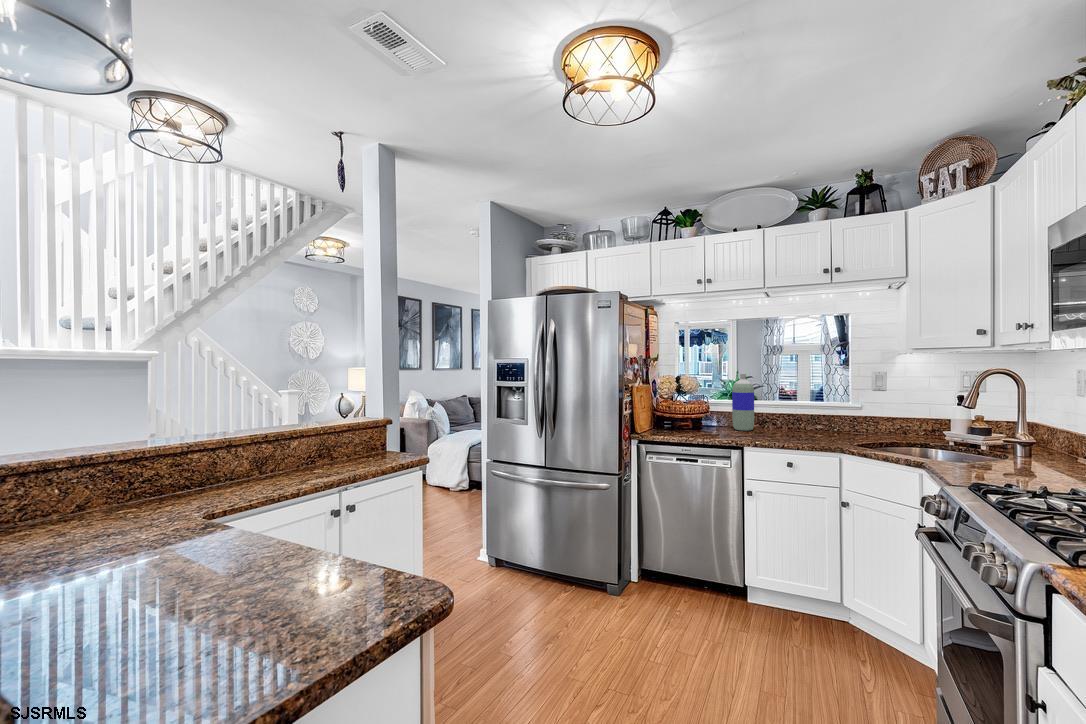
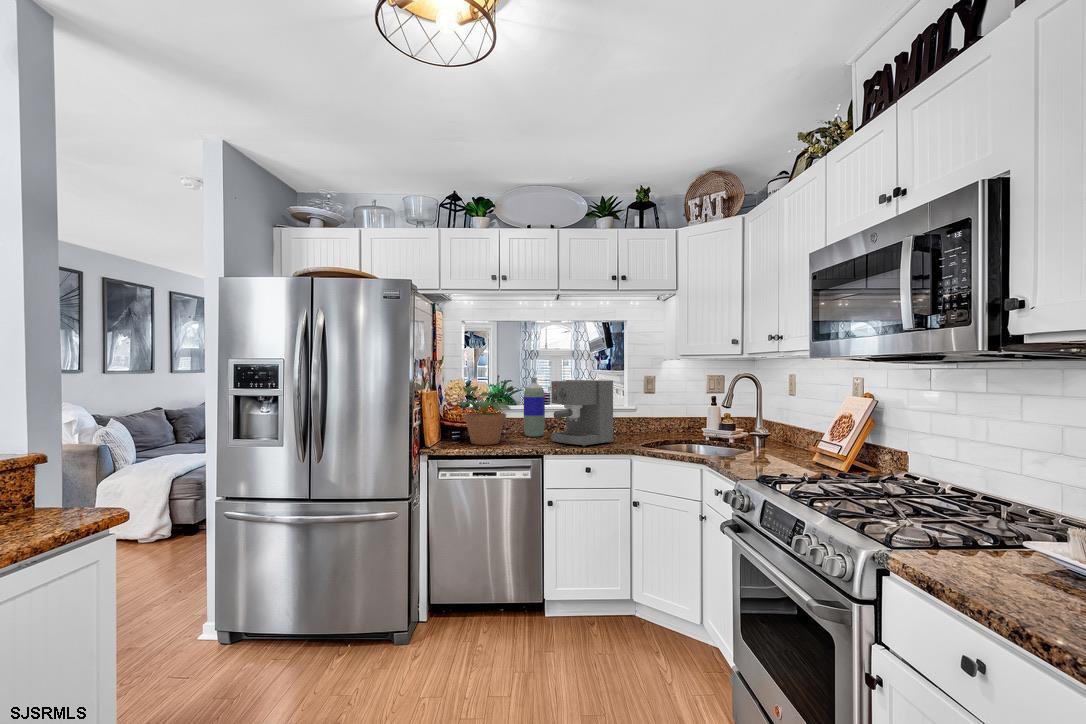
coffee maker: none [754,376,825,442] -> present [551,380,613,446]
potted plant: none [663,381,726,434] -> present [460,386,517,445]

